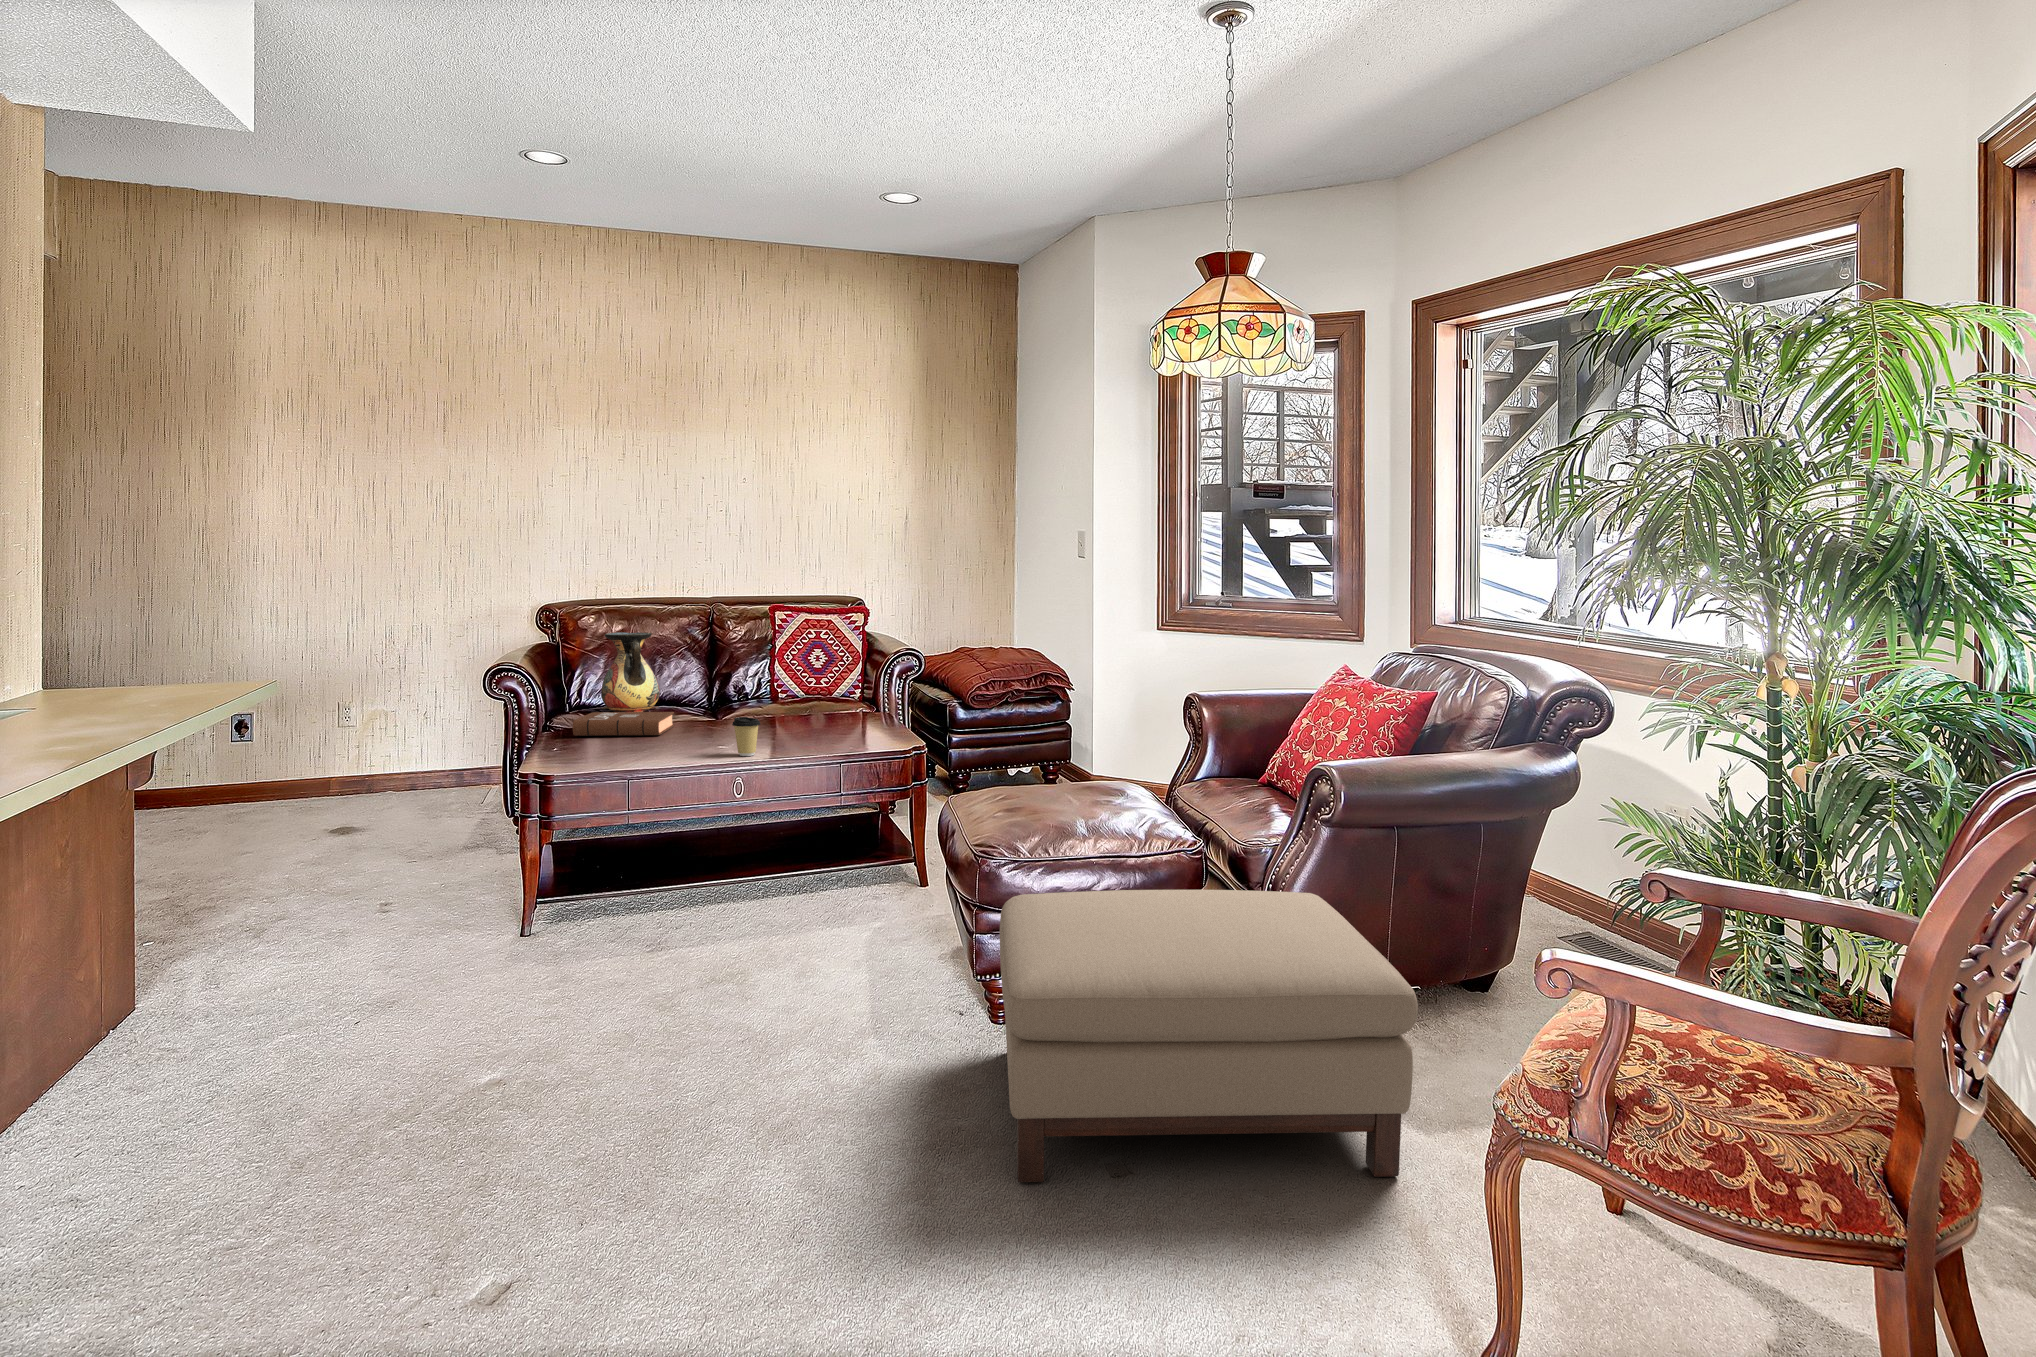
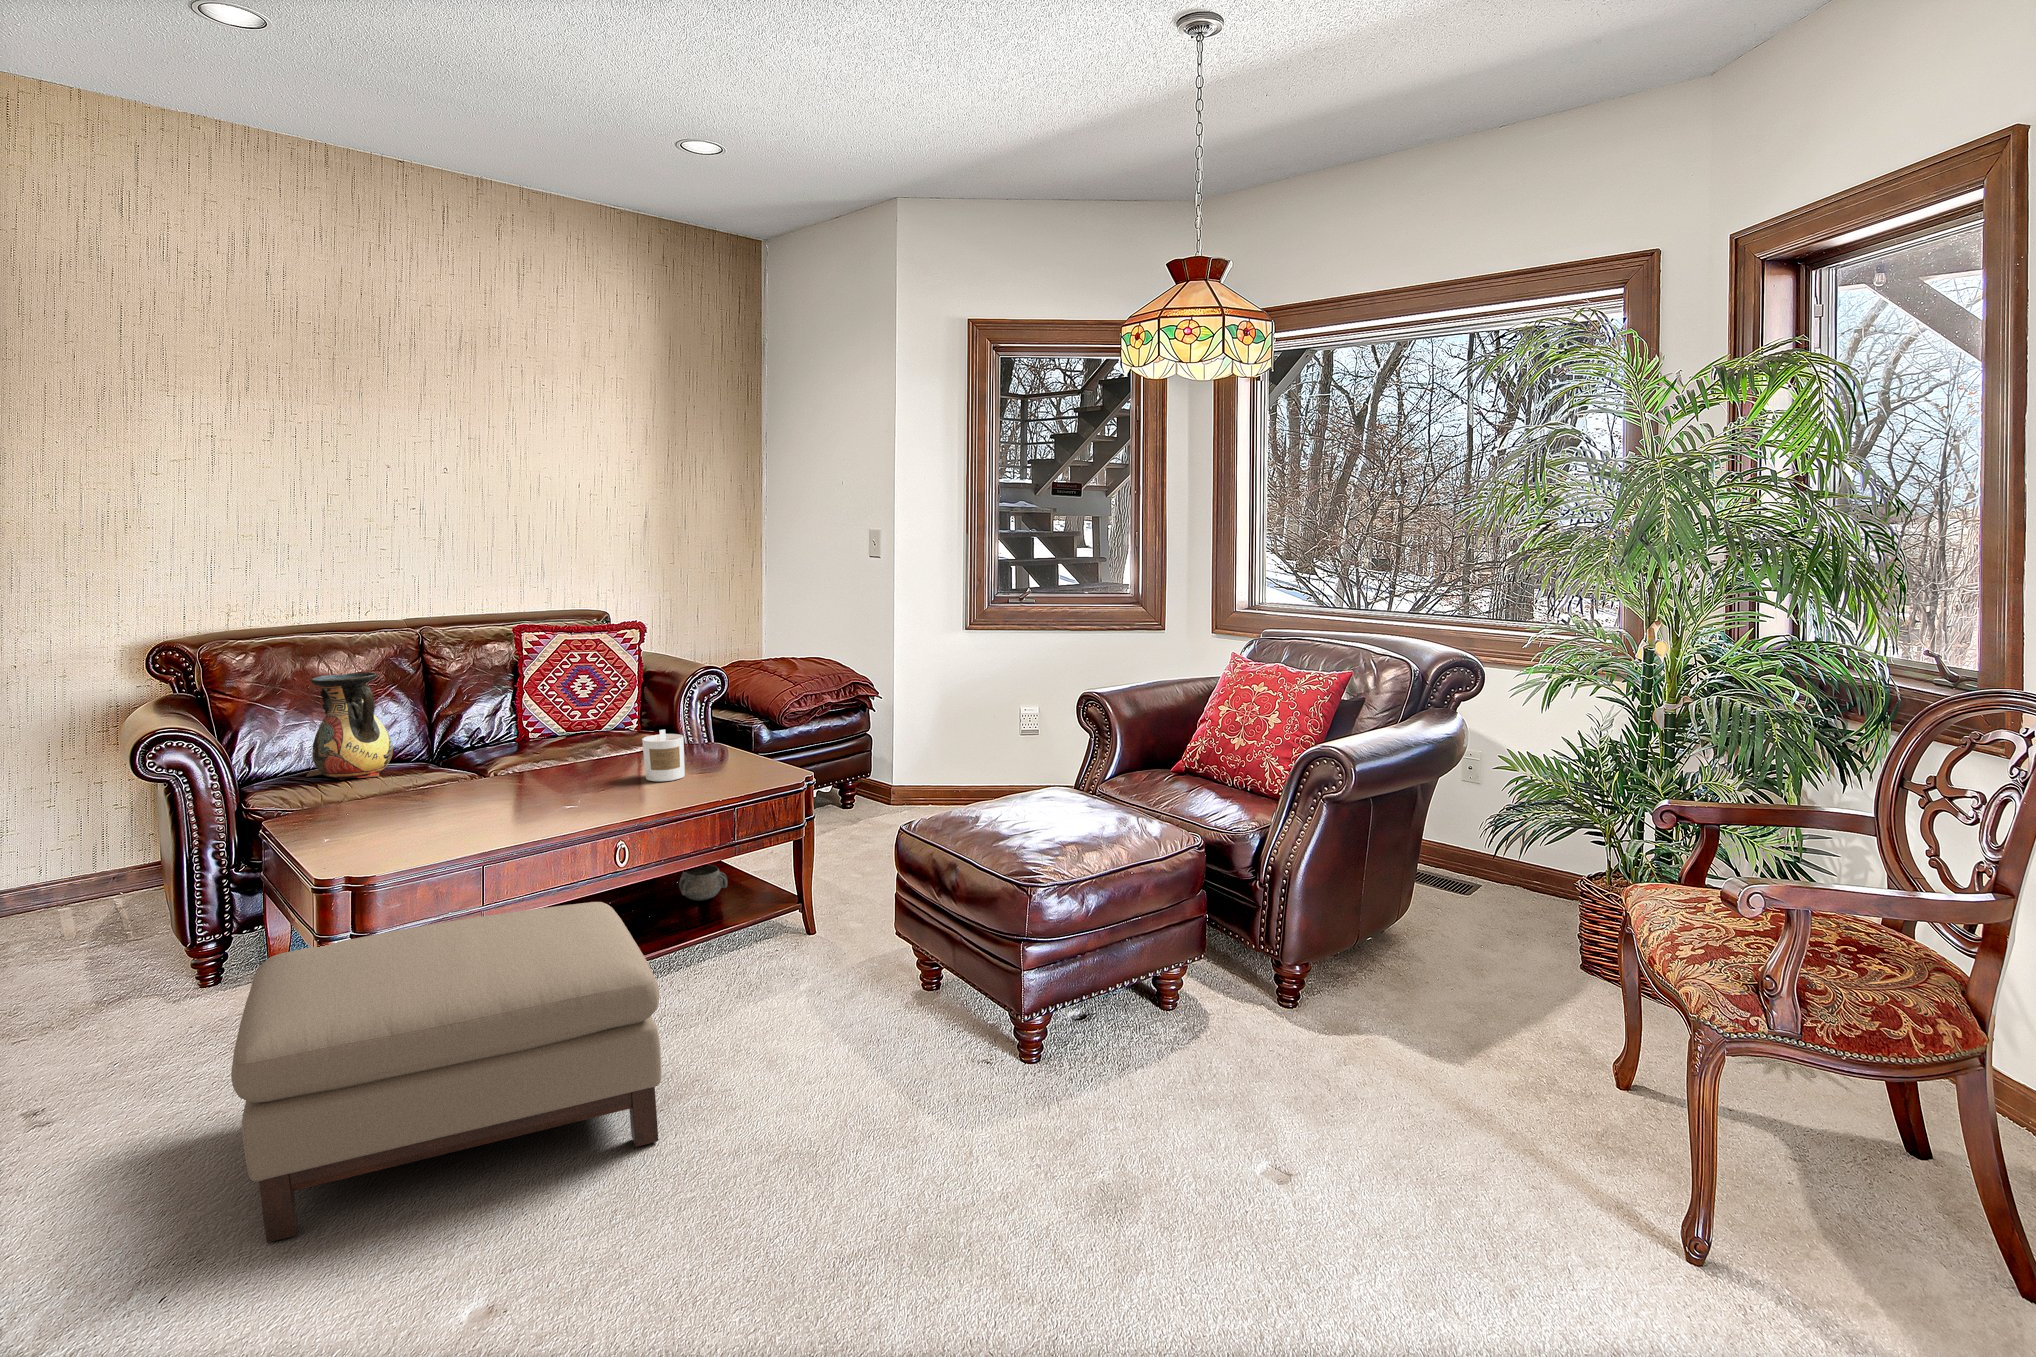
candle: none [797,692,832,736] -> present [642,730,685,781]
book: present [573,712,674,736] -> none [349,772,472,819]
coffee cup: present [732,717,760,756] -> none [616,770,651,816]
decorative bowl: none [812,813,855,844] -> present [679,865,727,901]
ottoman: present [1000,890,1418,1182] -> present [231,902,661,1242]

